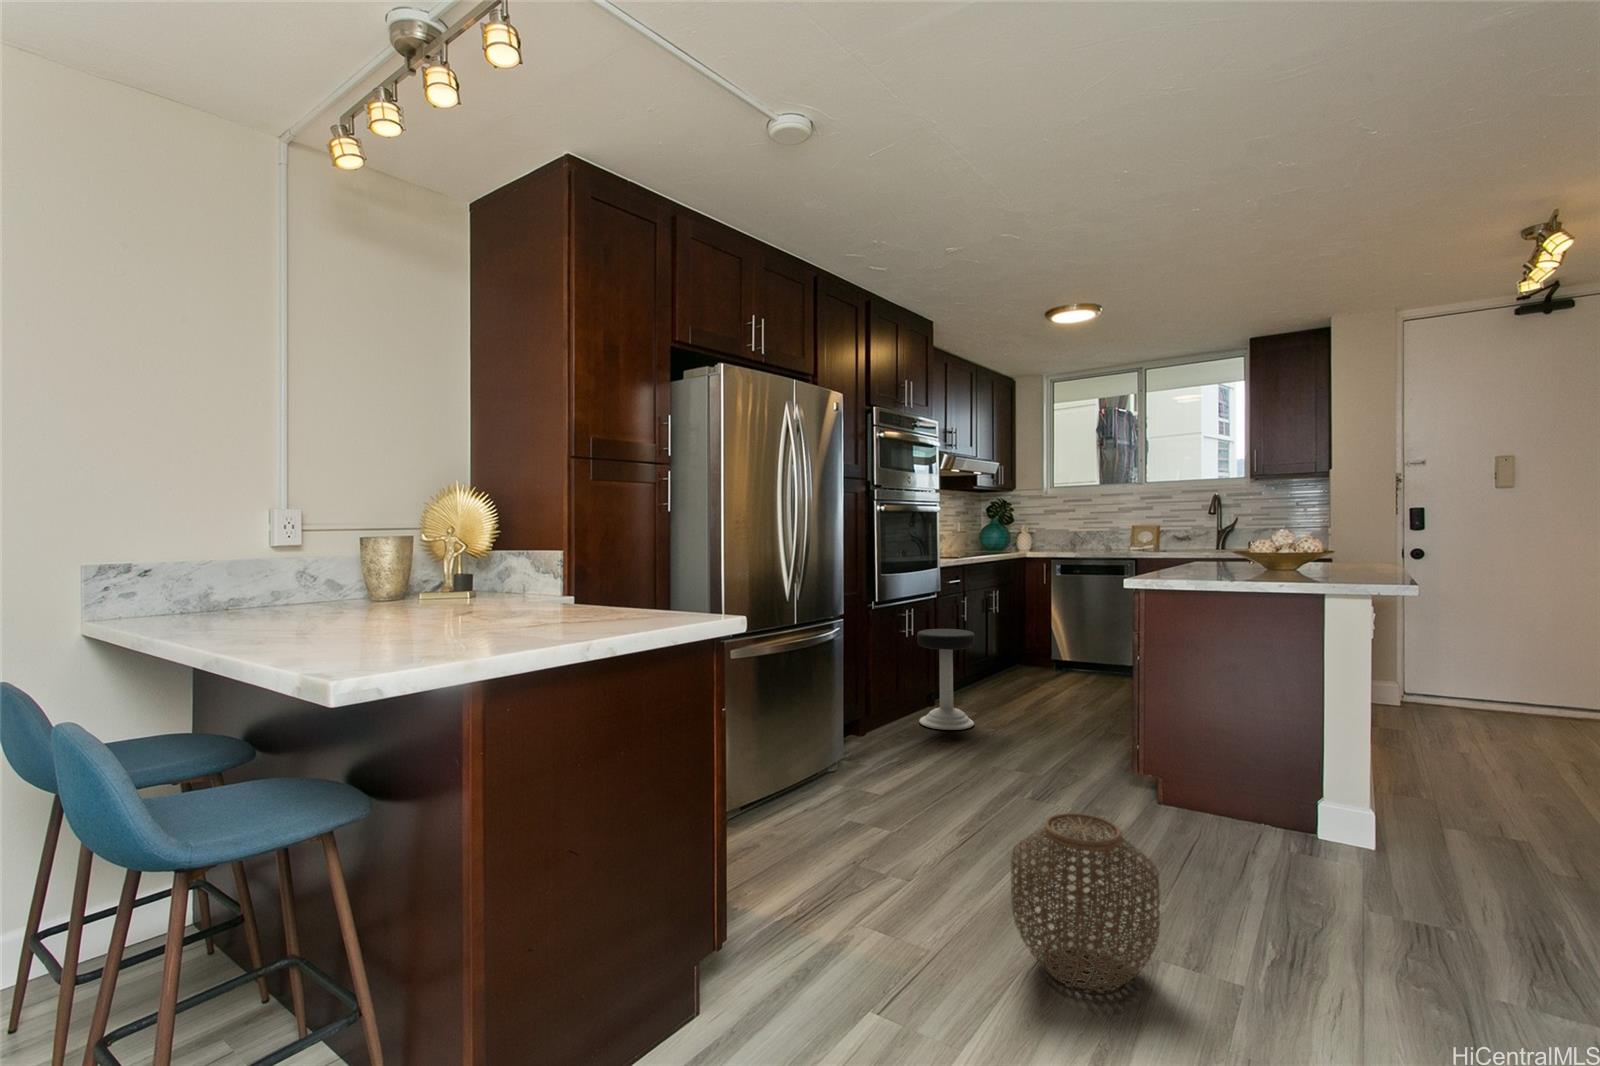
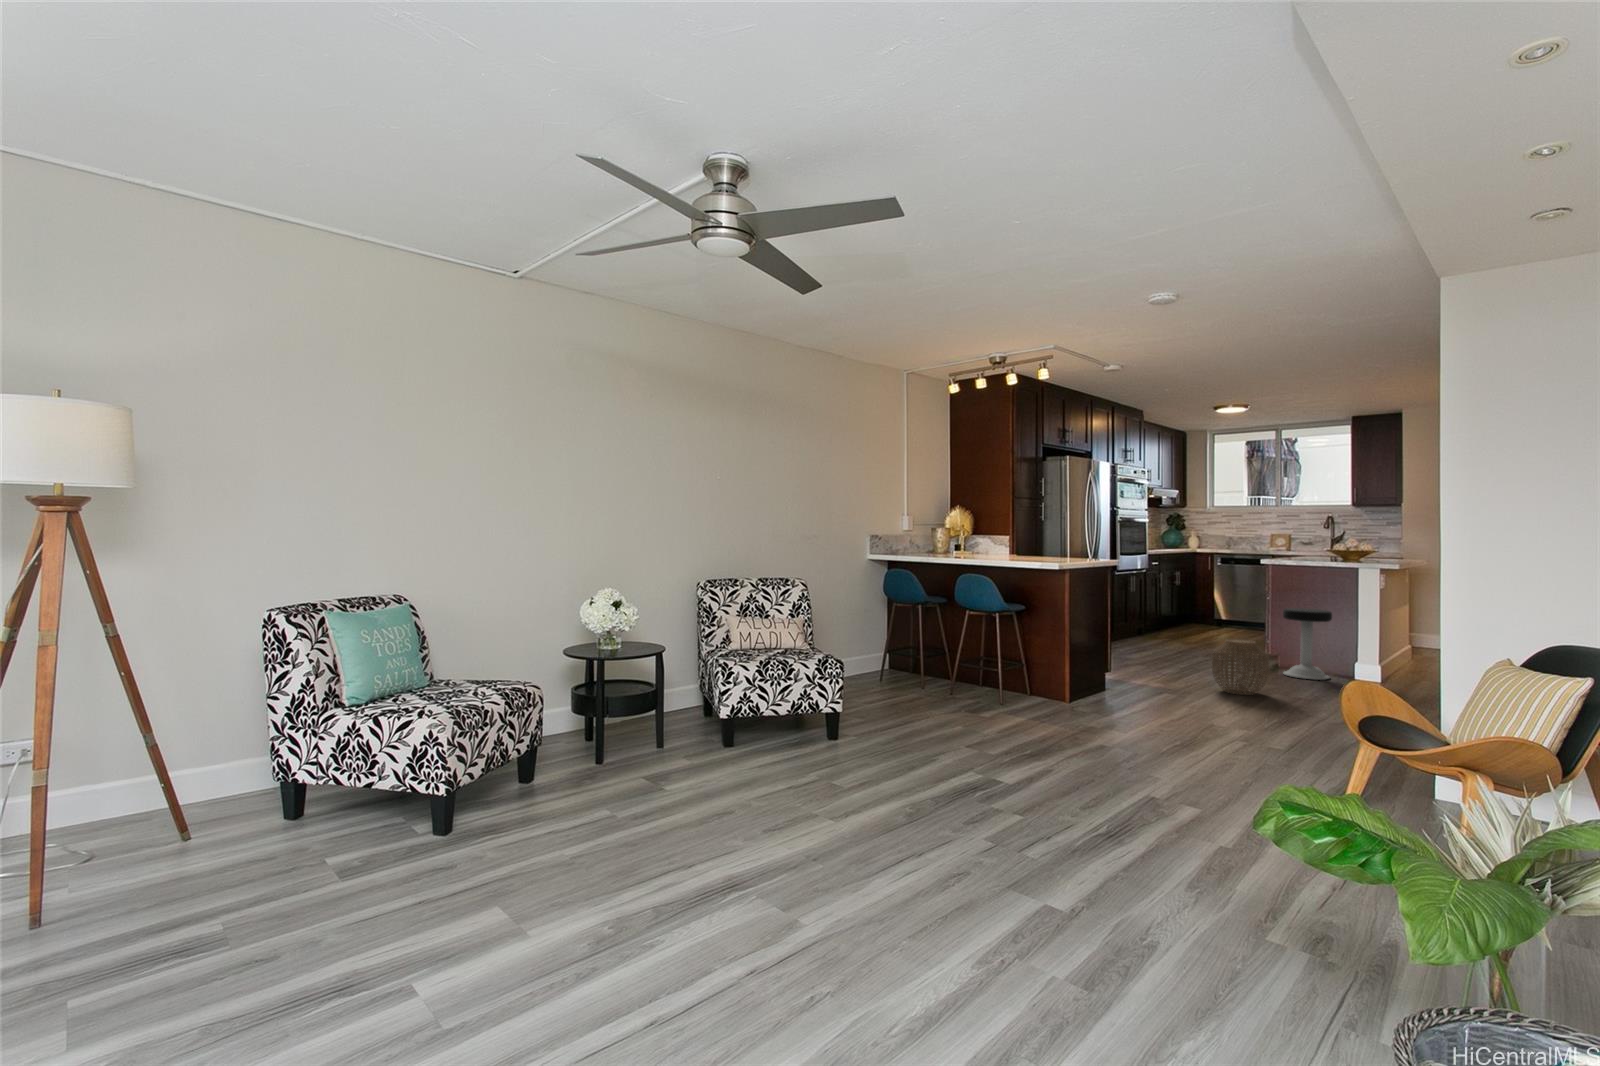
stool: present [917,629,975,730] -> present [1283,608,1332,680]

